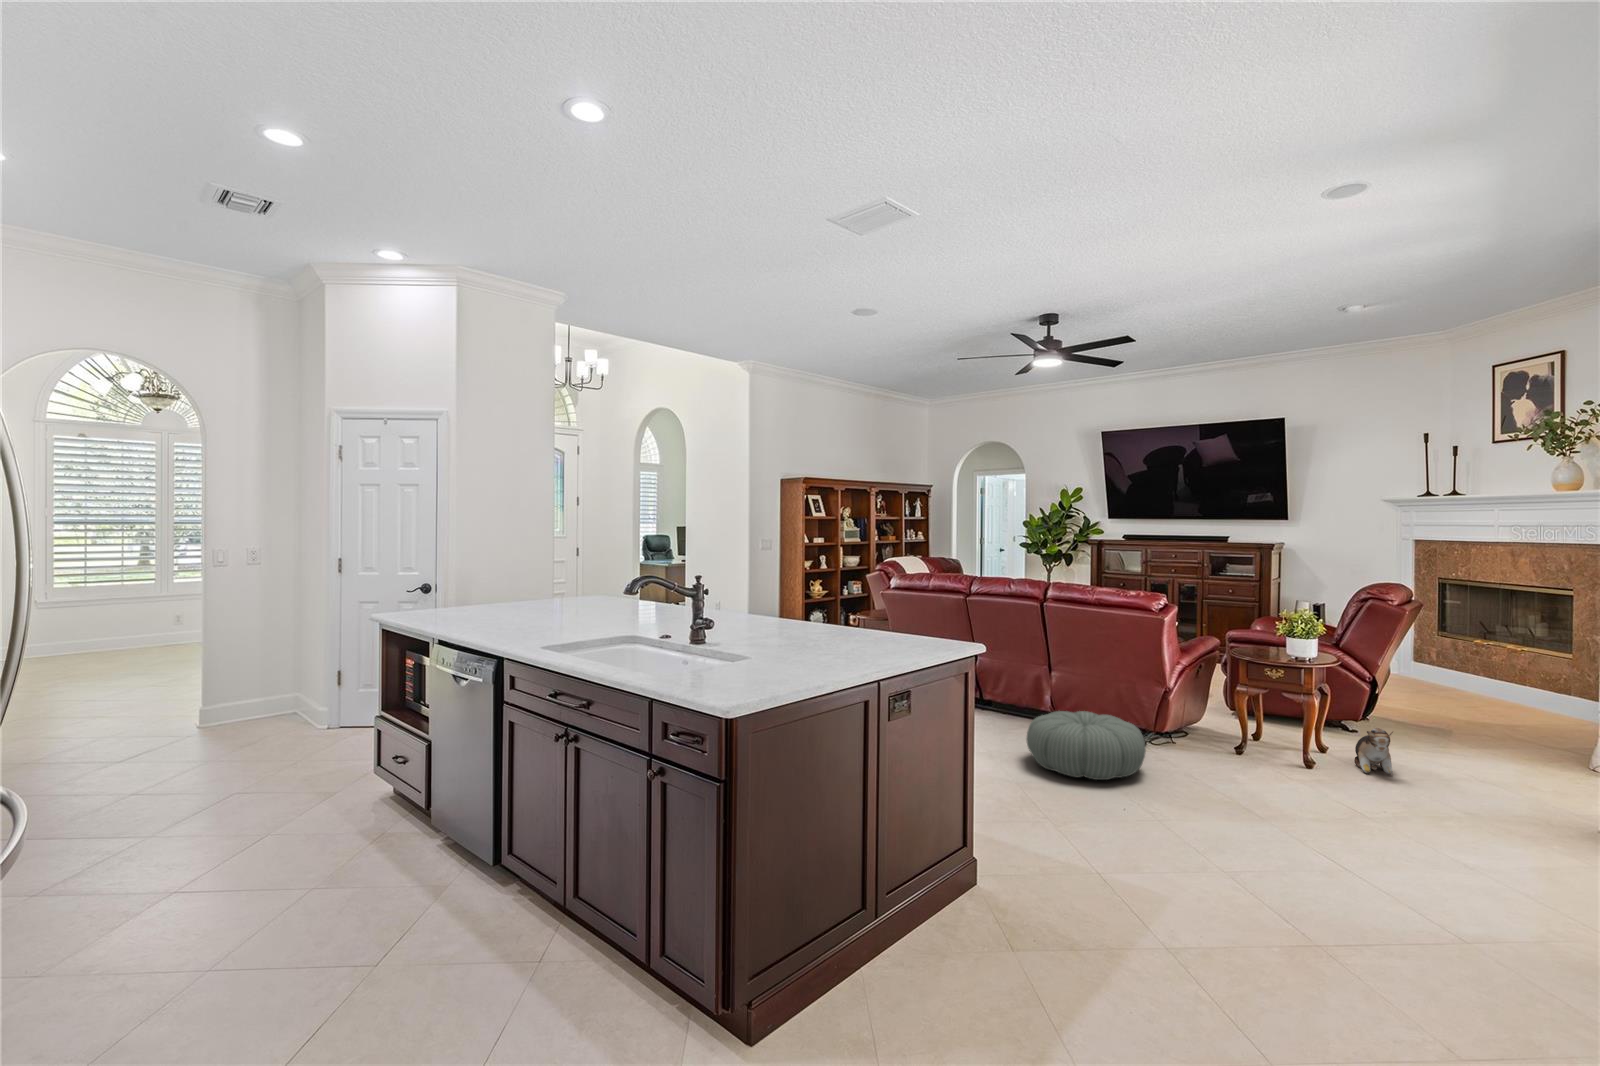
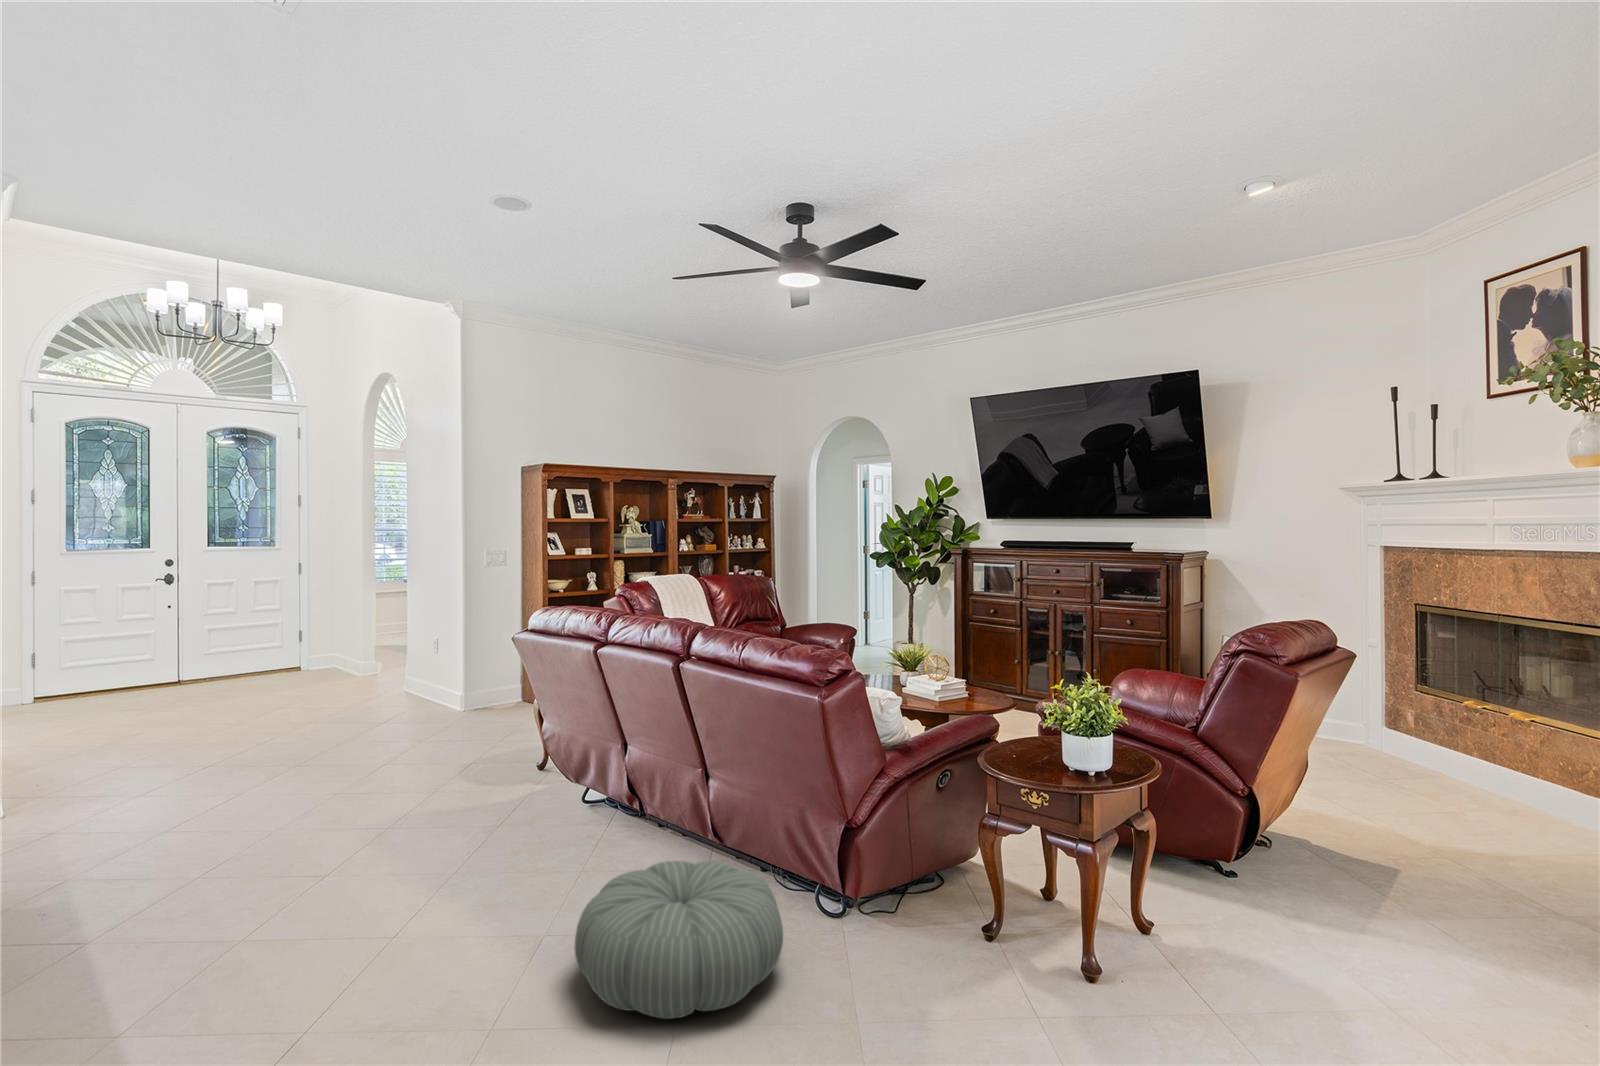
plush toy: present [1354,728,1393,774] -> none [1182,909,1238,997]

